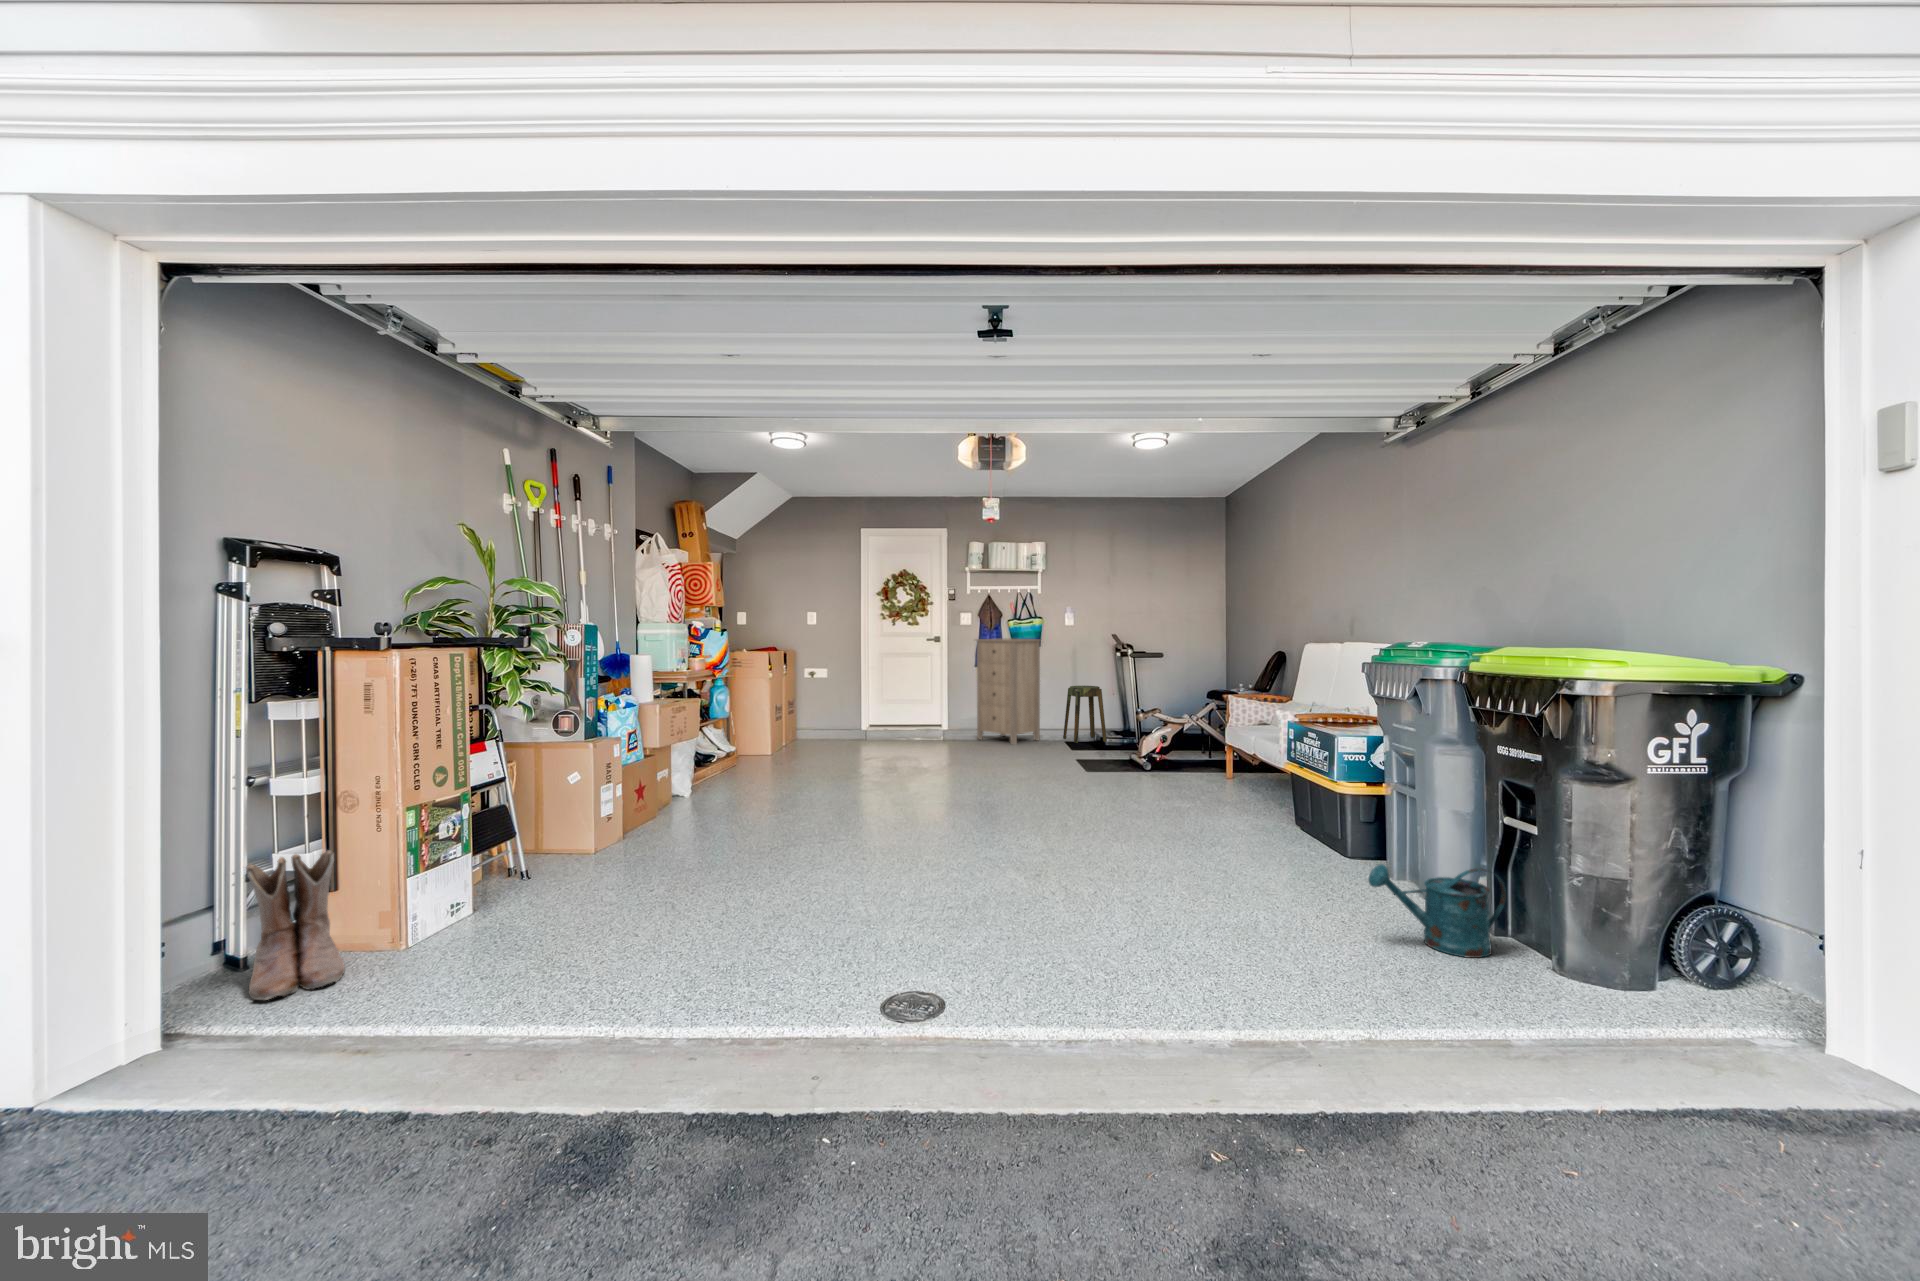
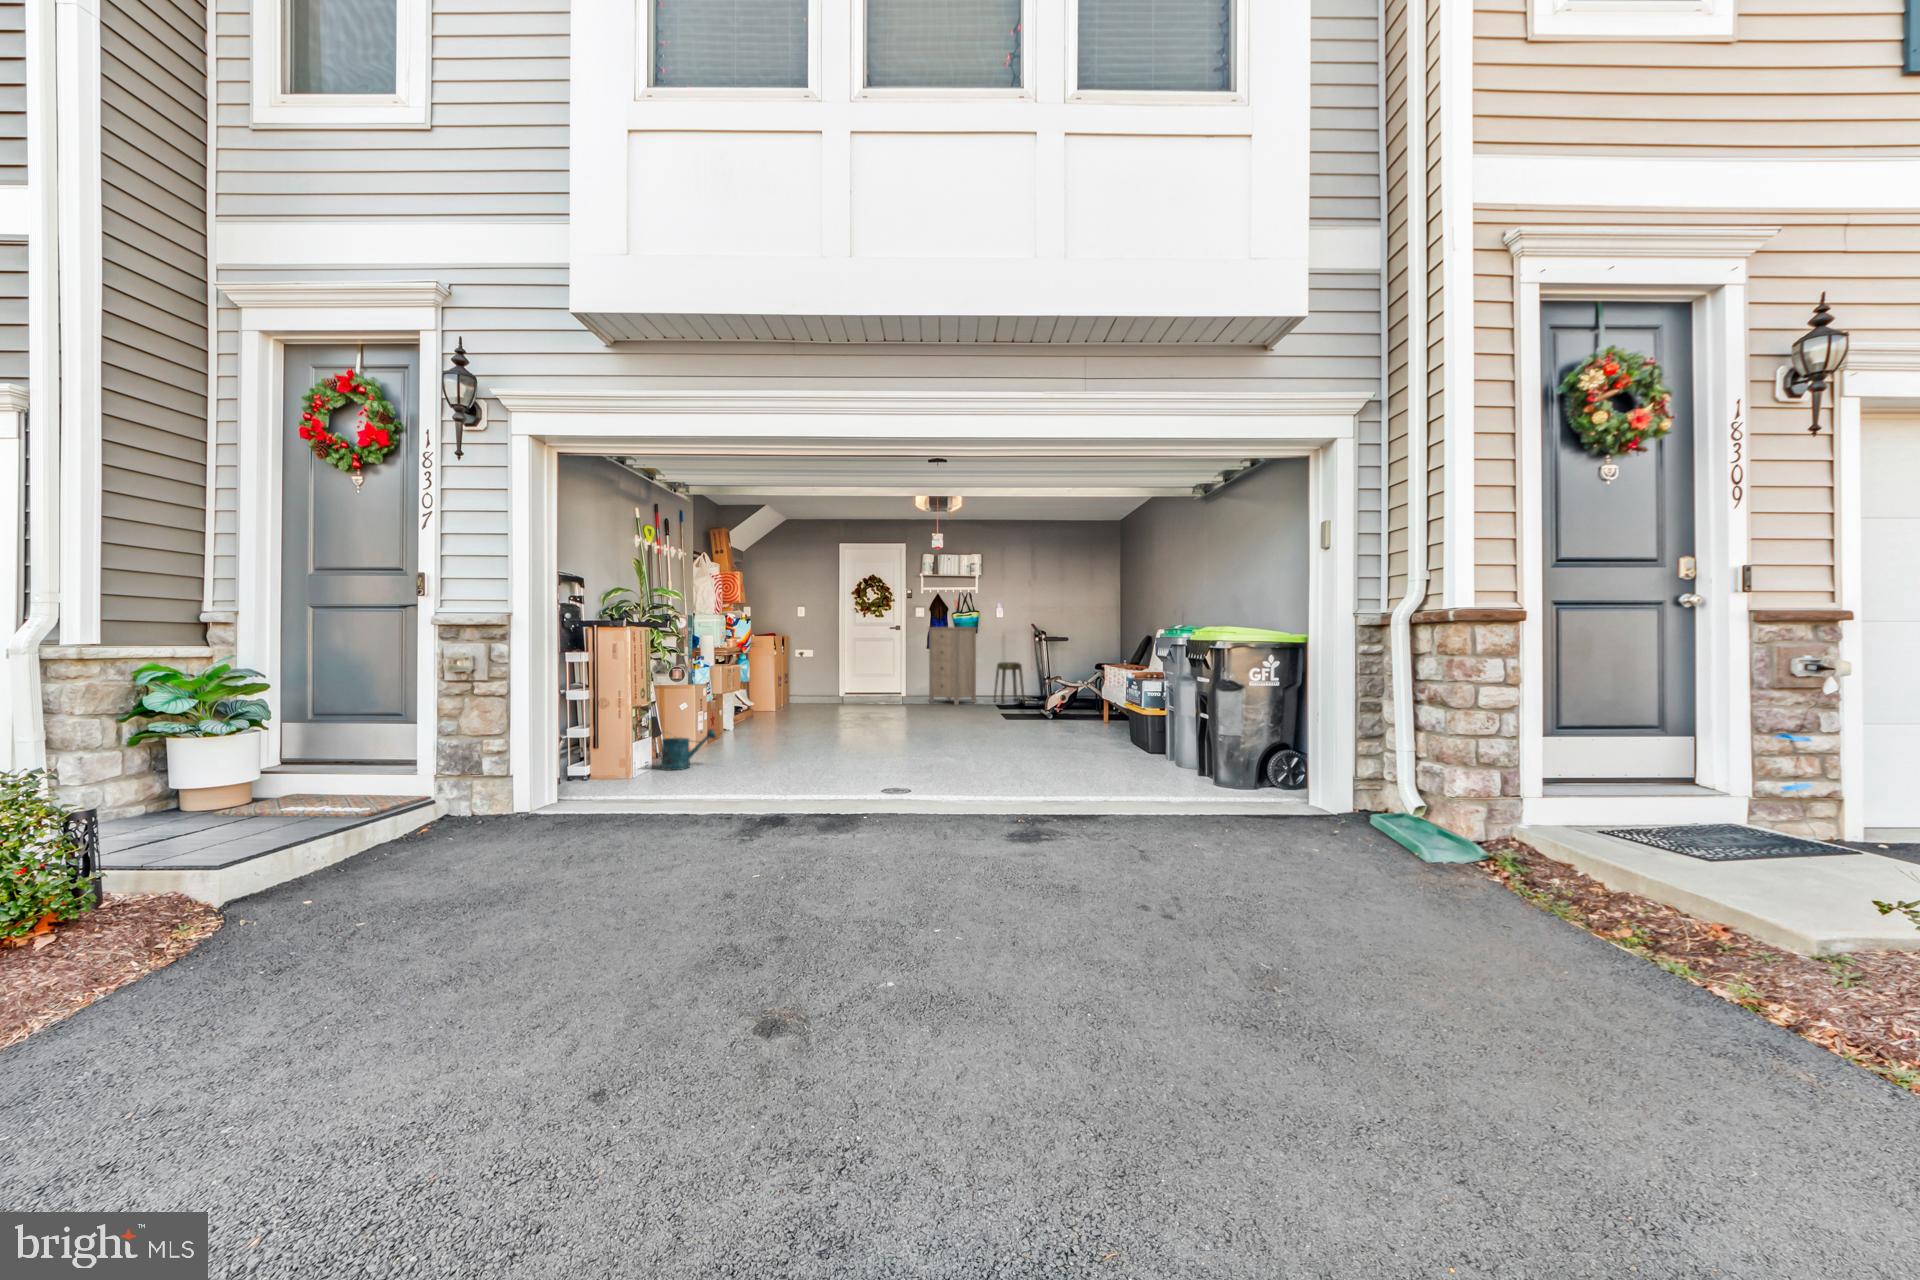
boots: present [246,850,345,1001] -> none [567,731,615,800]
watering can: present [1368,864,1506,958] -> present [661,729,716,770]

